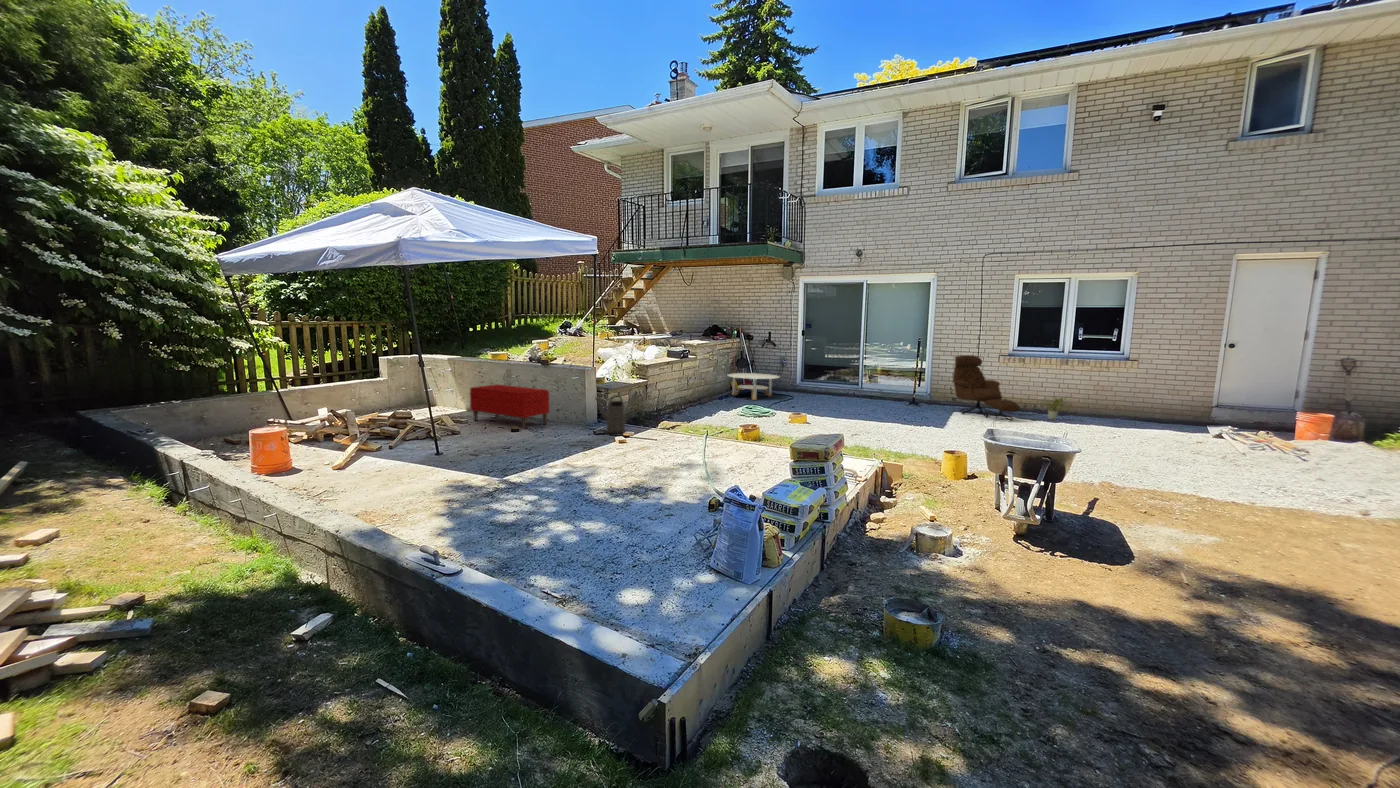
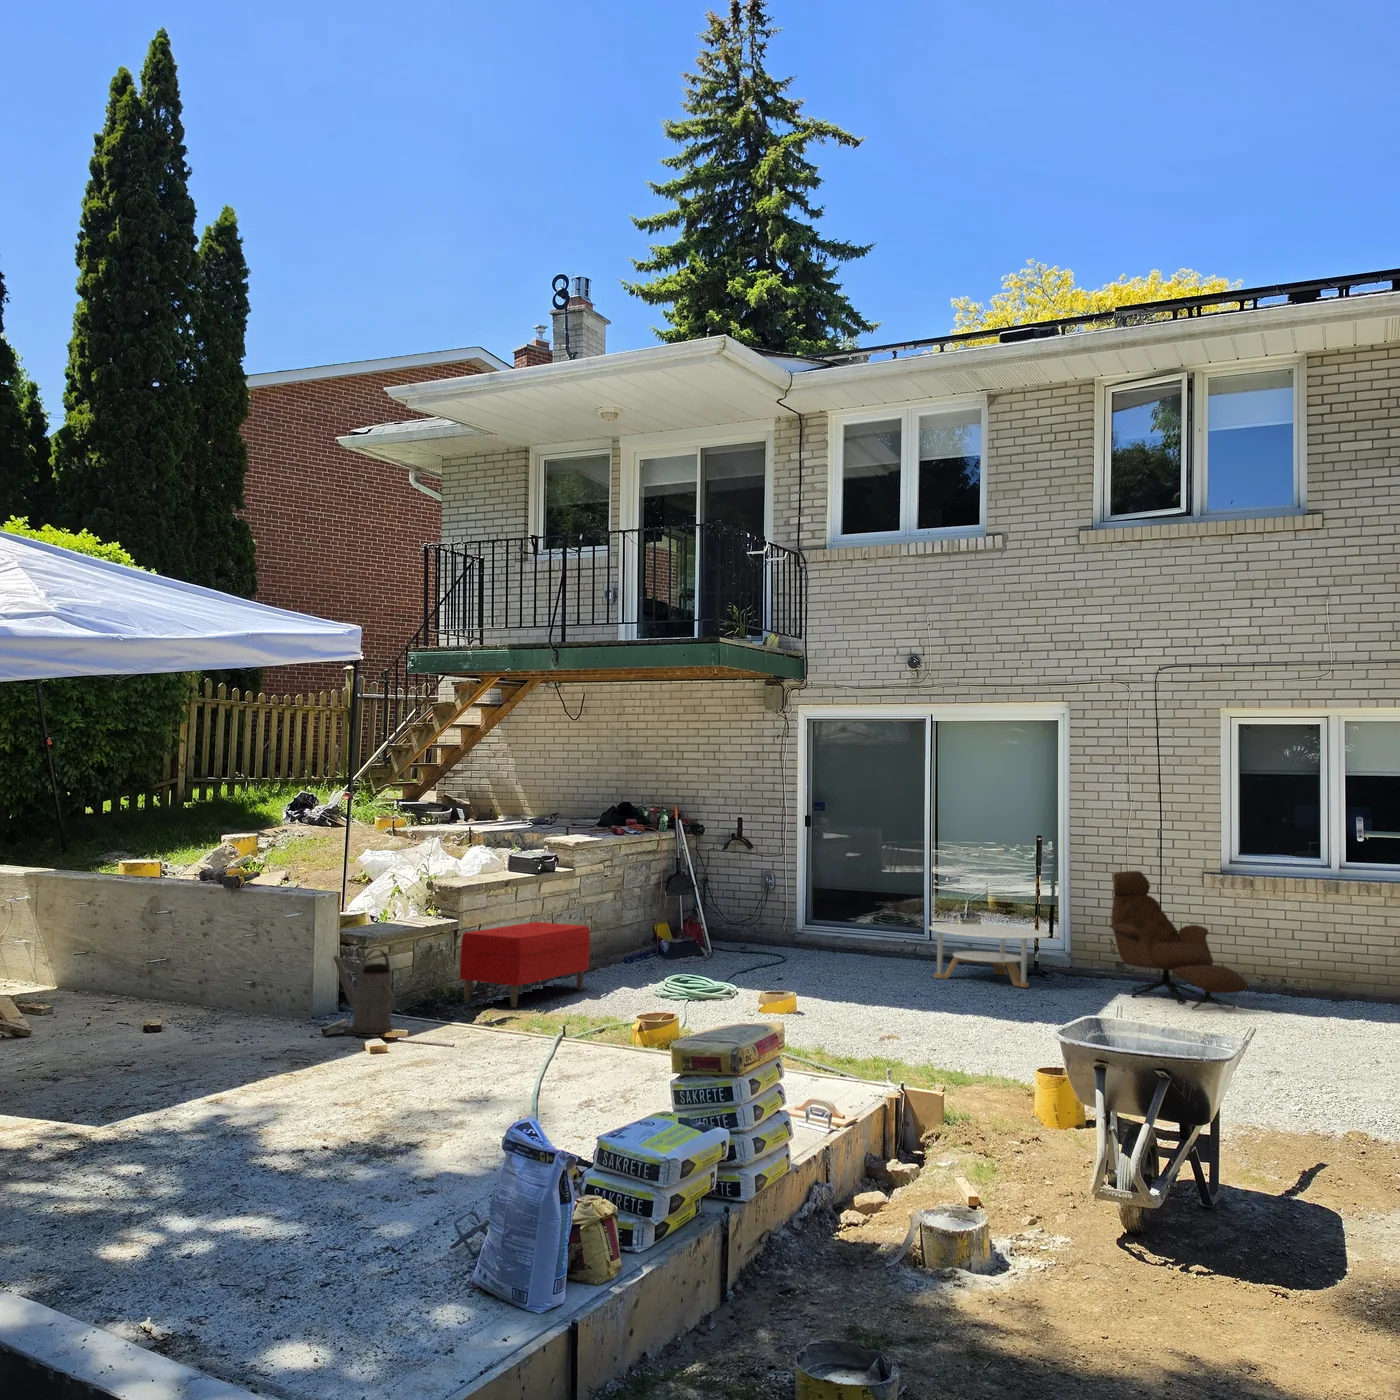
round table: present [728,373,779,400] -> present [929,924,1050,987]
bench: present [470,384,549,429] -> present [460,922,590,1007]
potted plant: present [1043,398,1065,420] -> none [1289,959,1356,1010]

